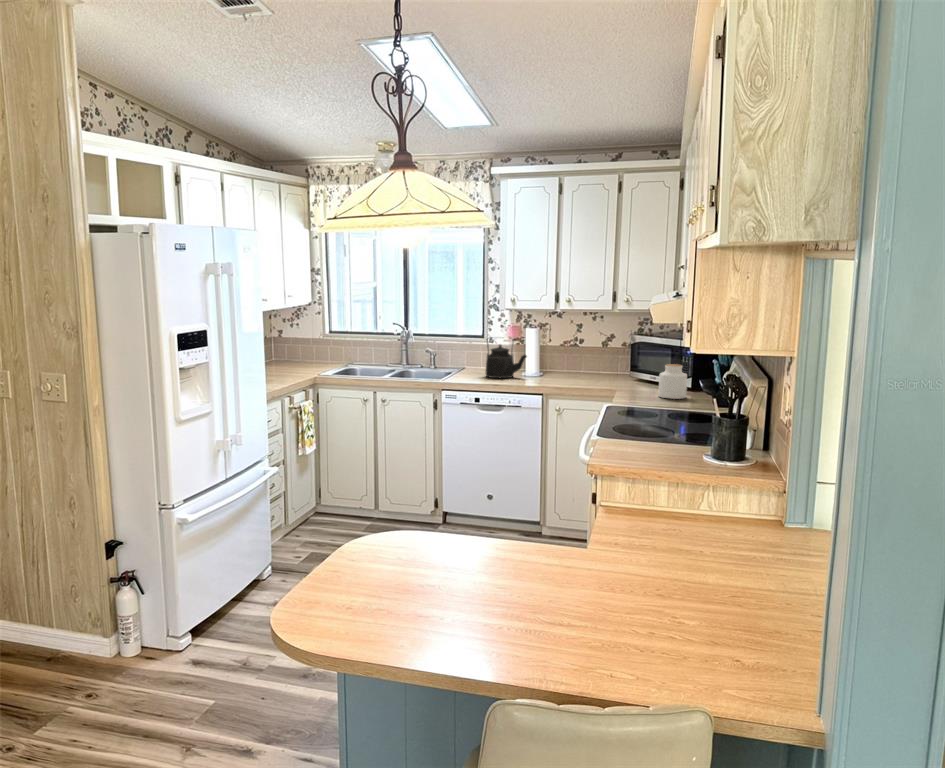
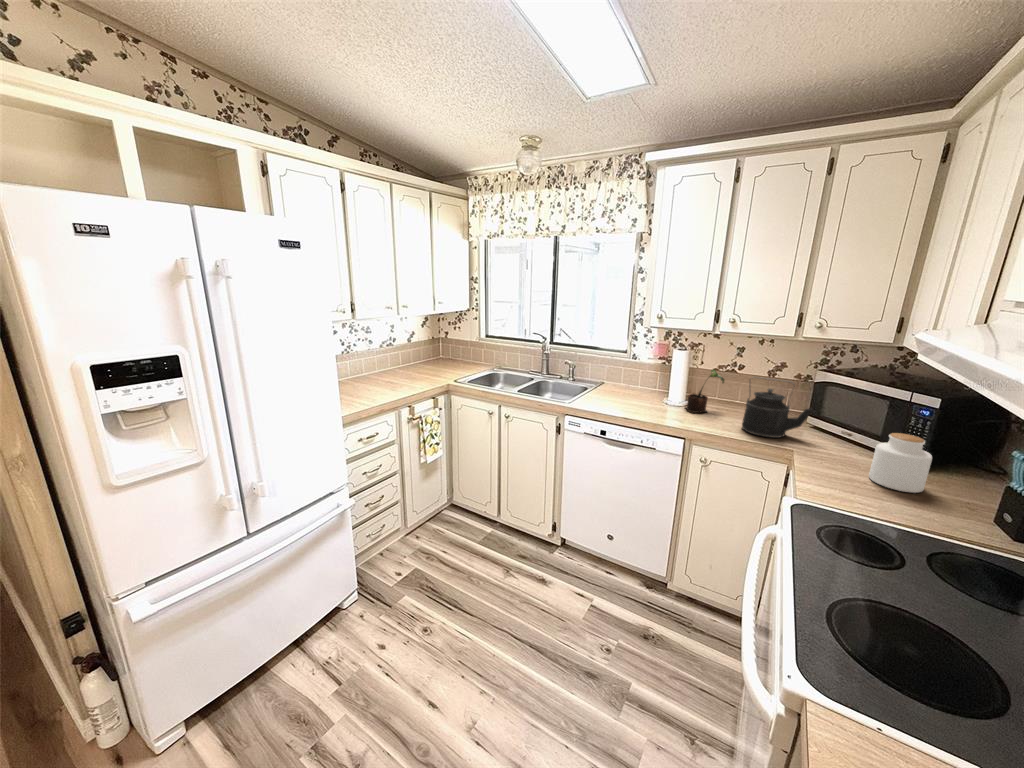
kettle: present [486,339,527,378] -> present [742,377,815,438]
potted plant: none [540,341,569,379] -> present [686,369,725,413]

